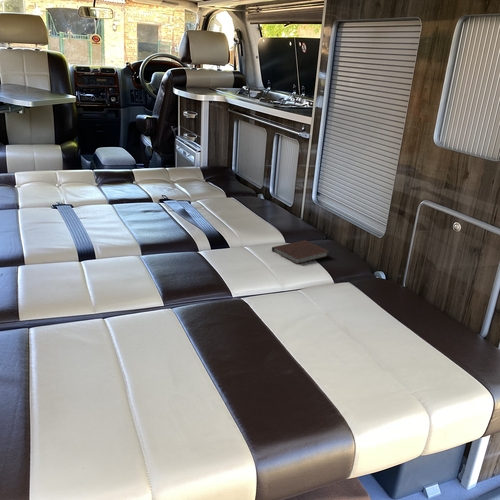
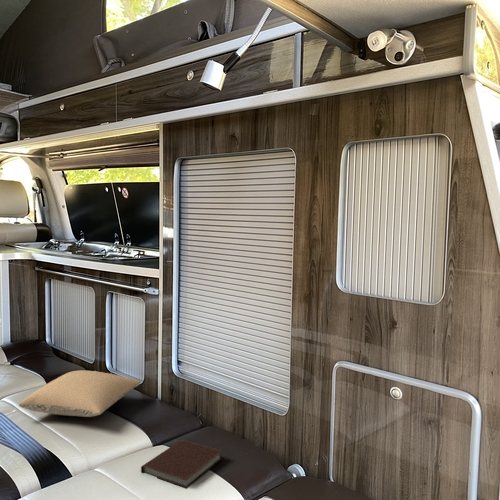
pillow: none [205,186,289,216] -> present [19,370,141,417]

